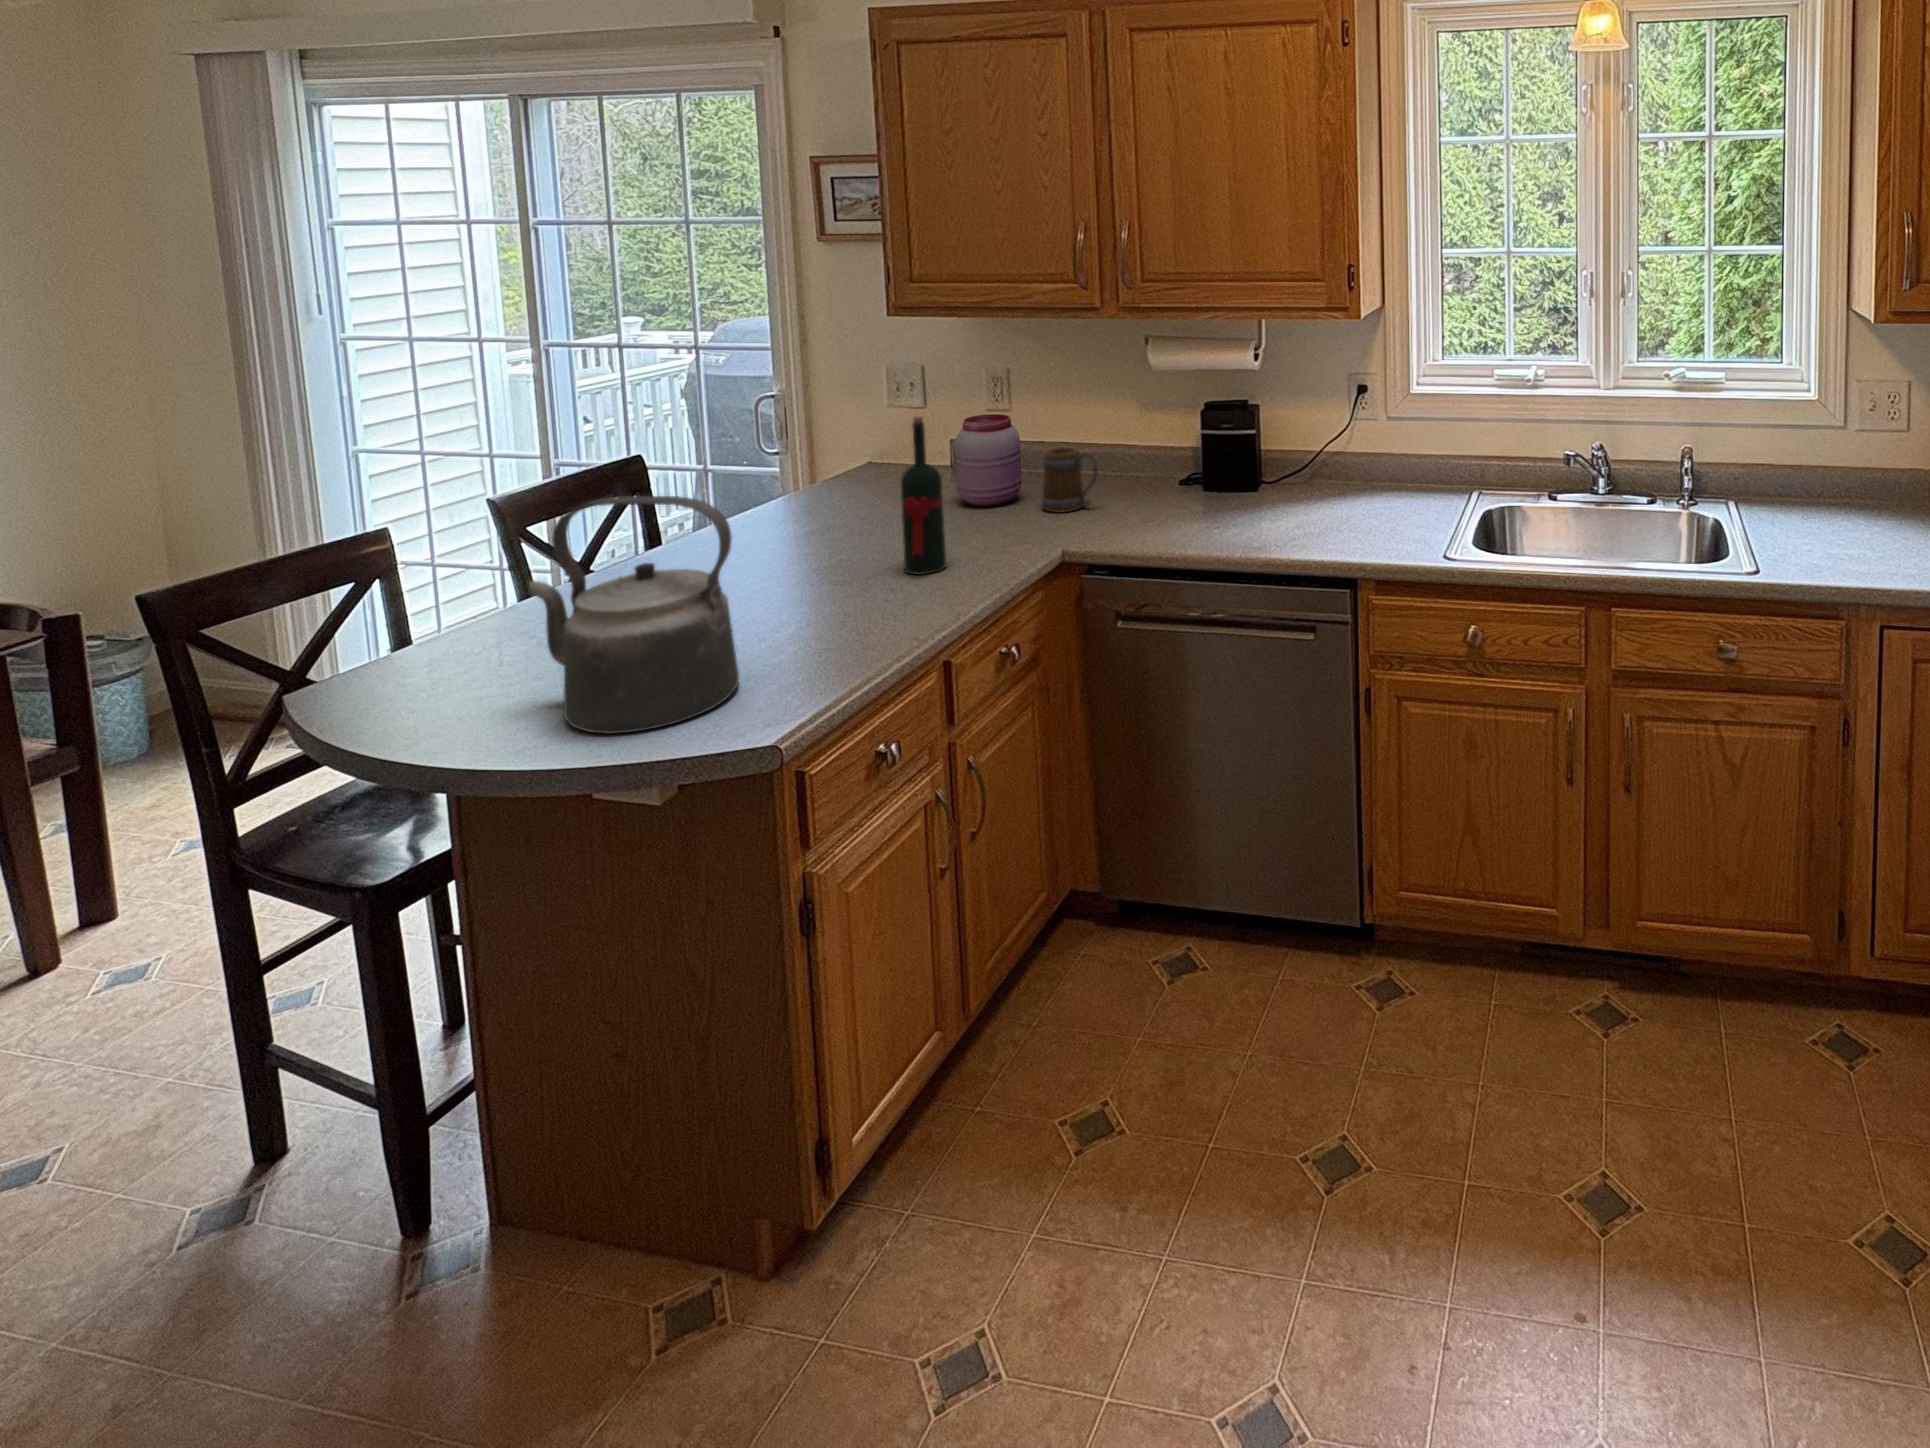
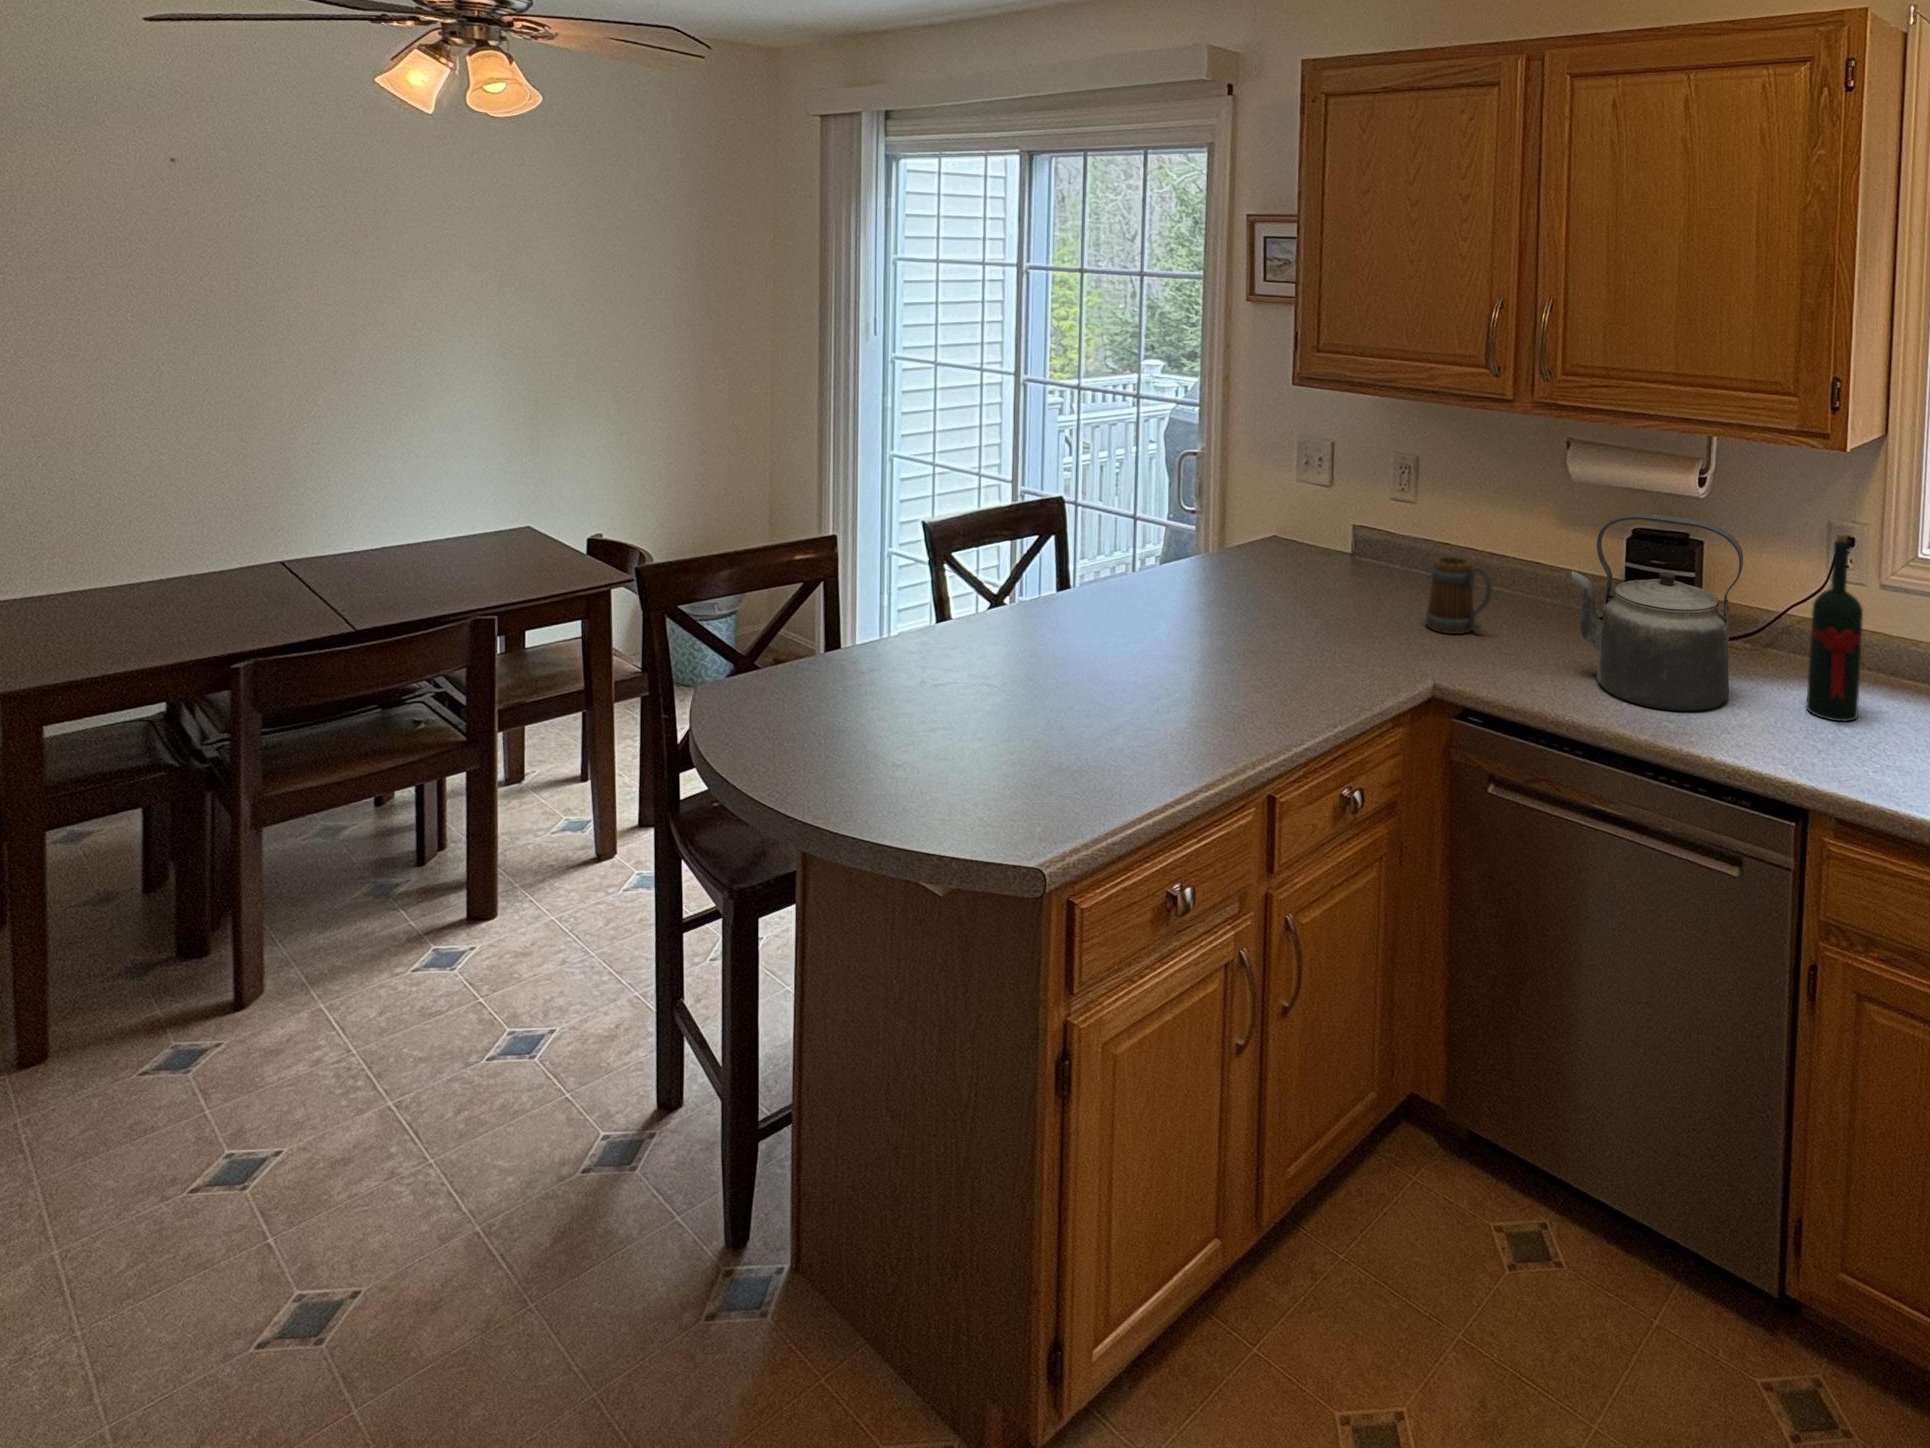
jar: present [955,414,1022,506] -> none [1341,505,1413,610]
wine bottle: present [901,416,946,575] -> present [1806,534,1863,721]
kettle: present [529,496,739,734] -> present [1571,514,1743,711]

